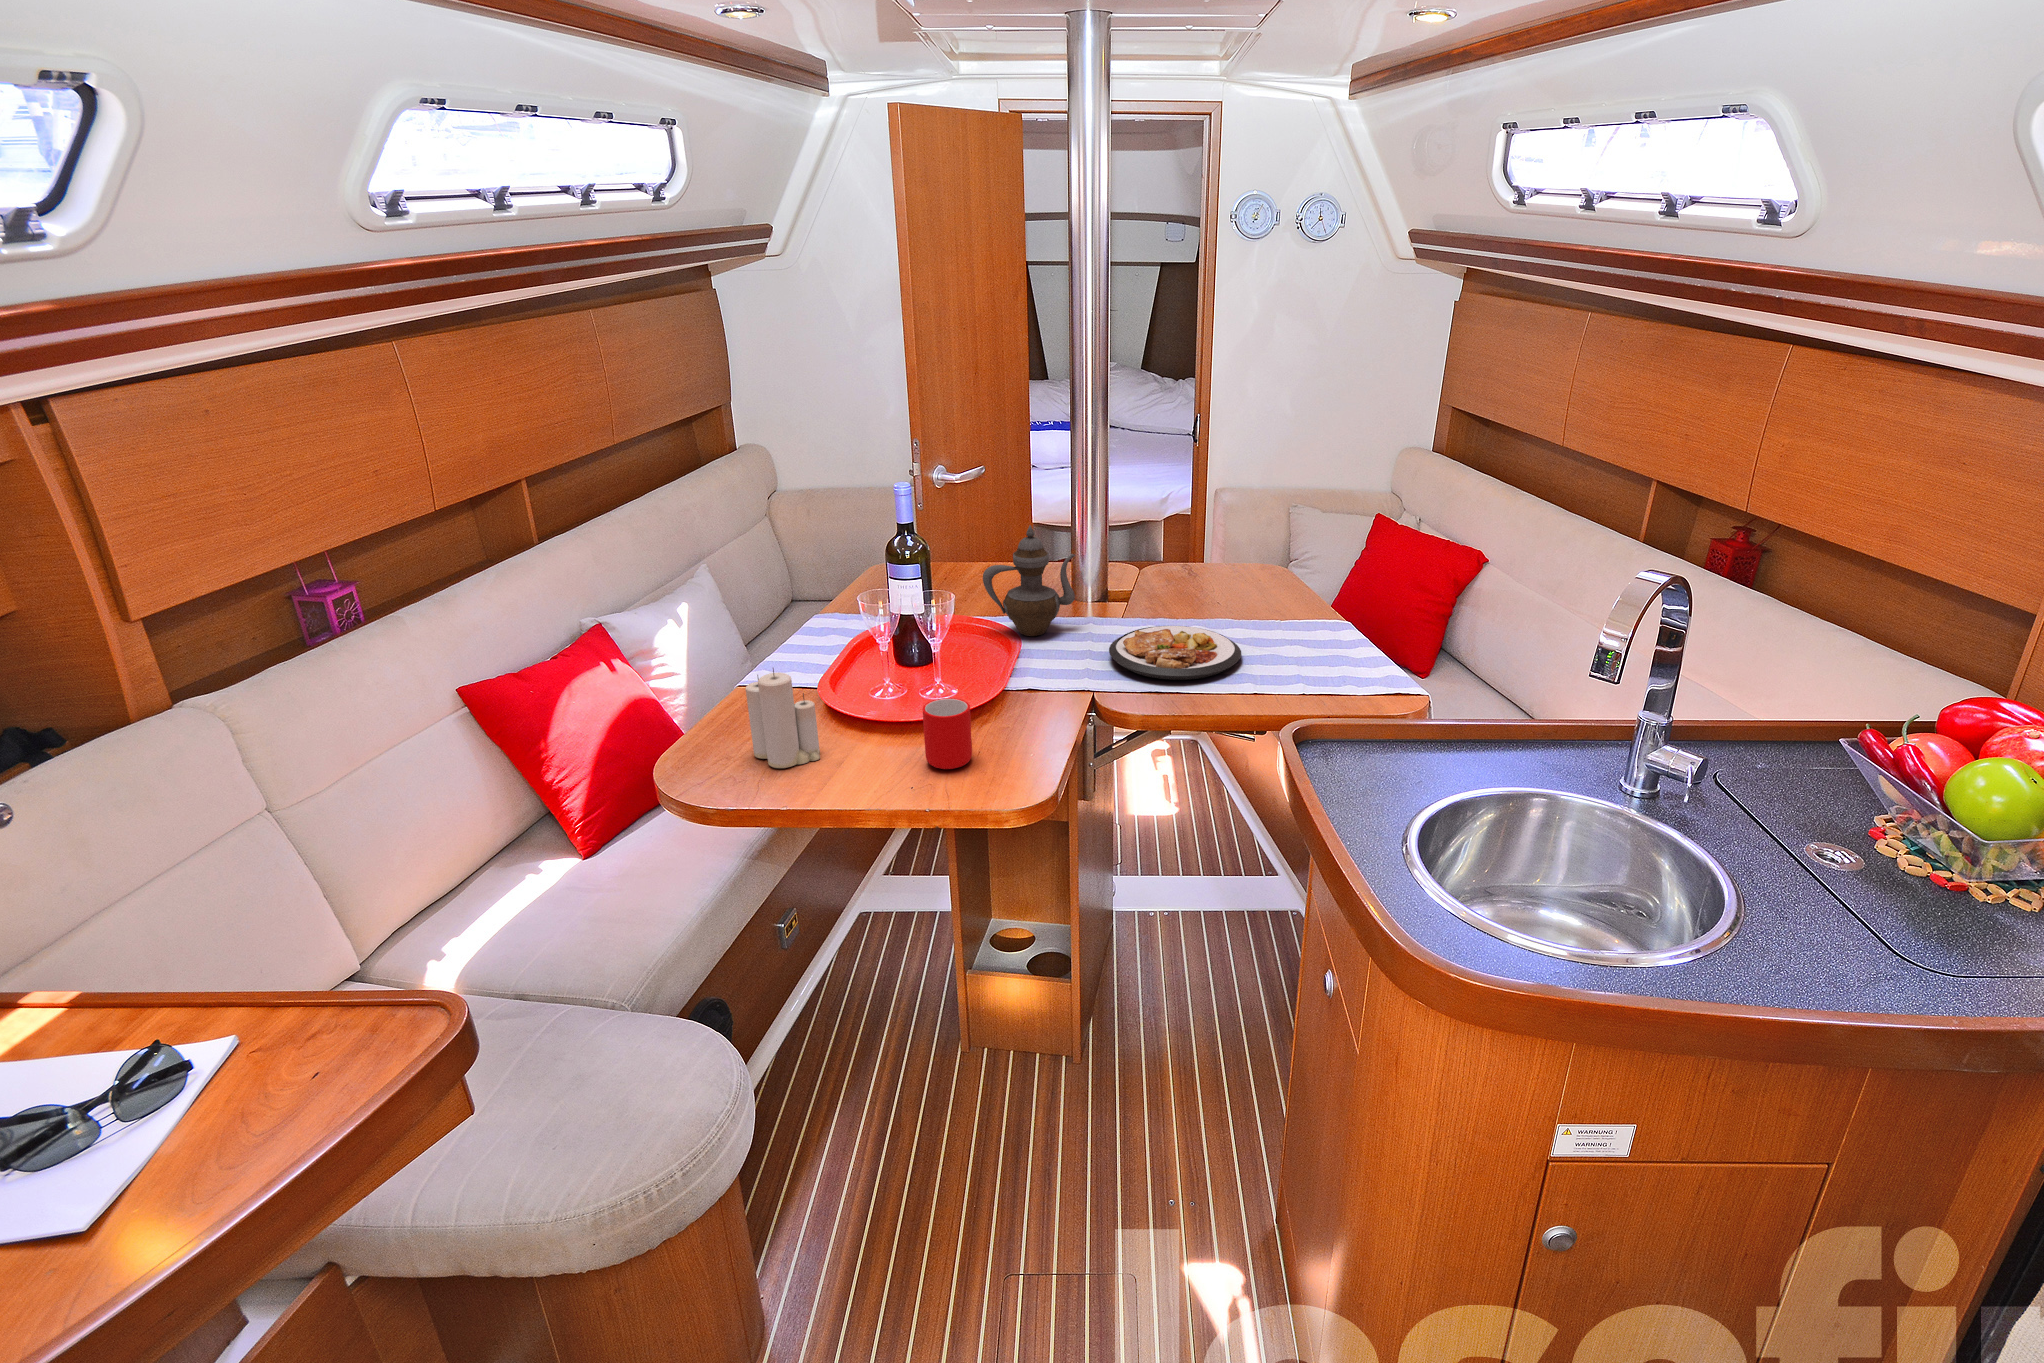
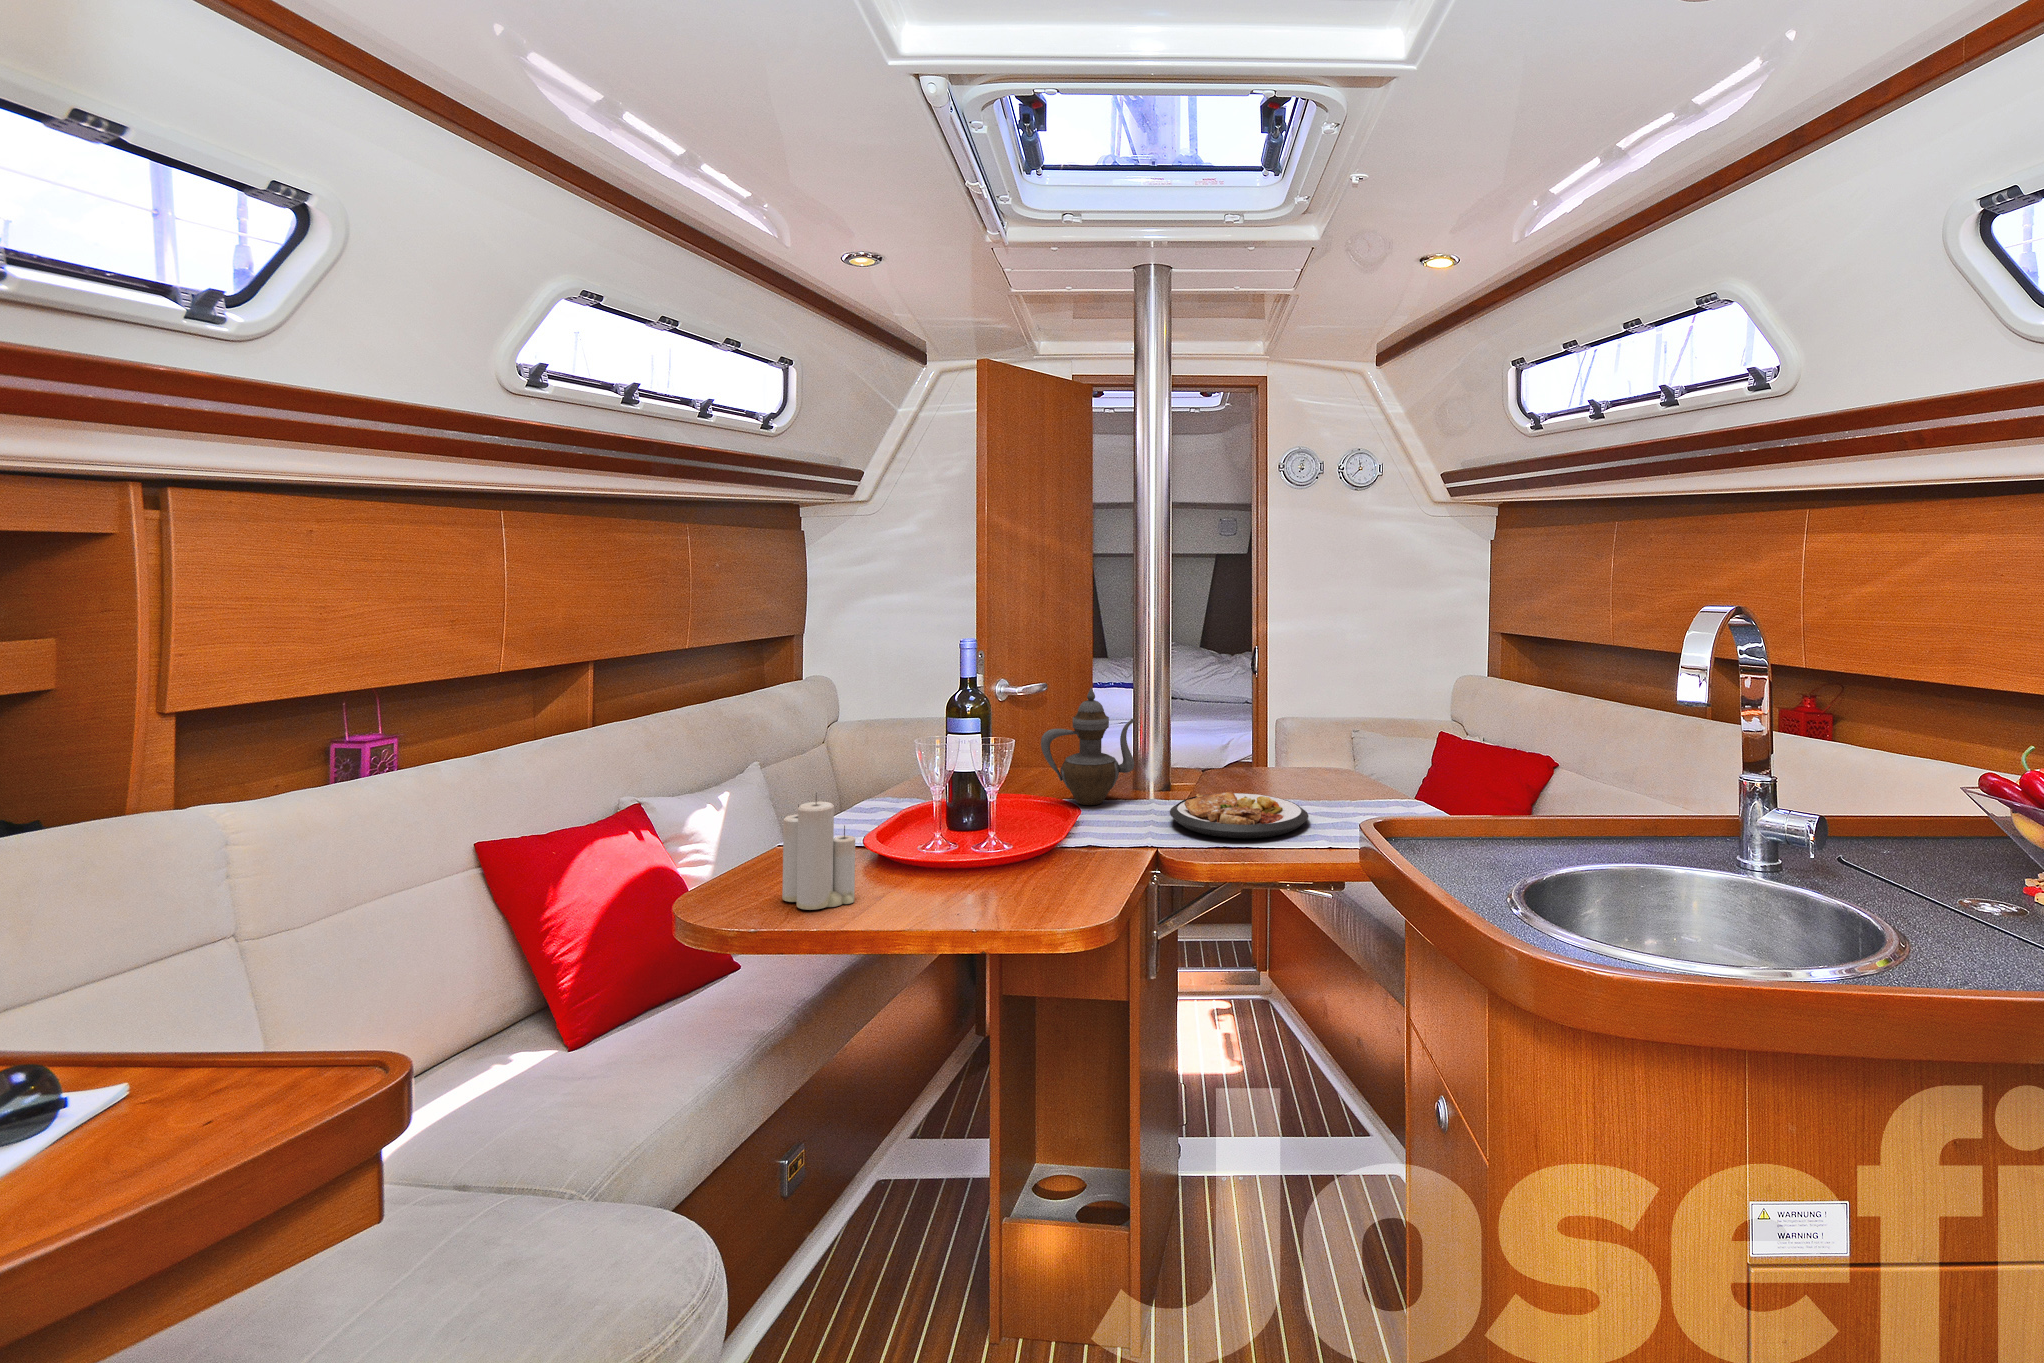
cup: present [923,698,972,769] -> none [970,833,1022,910]

